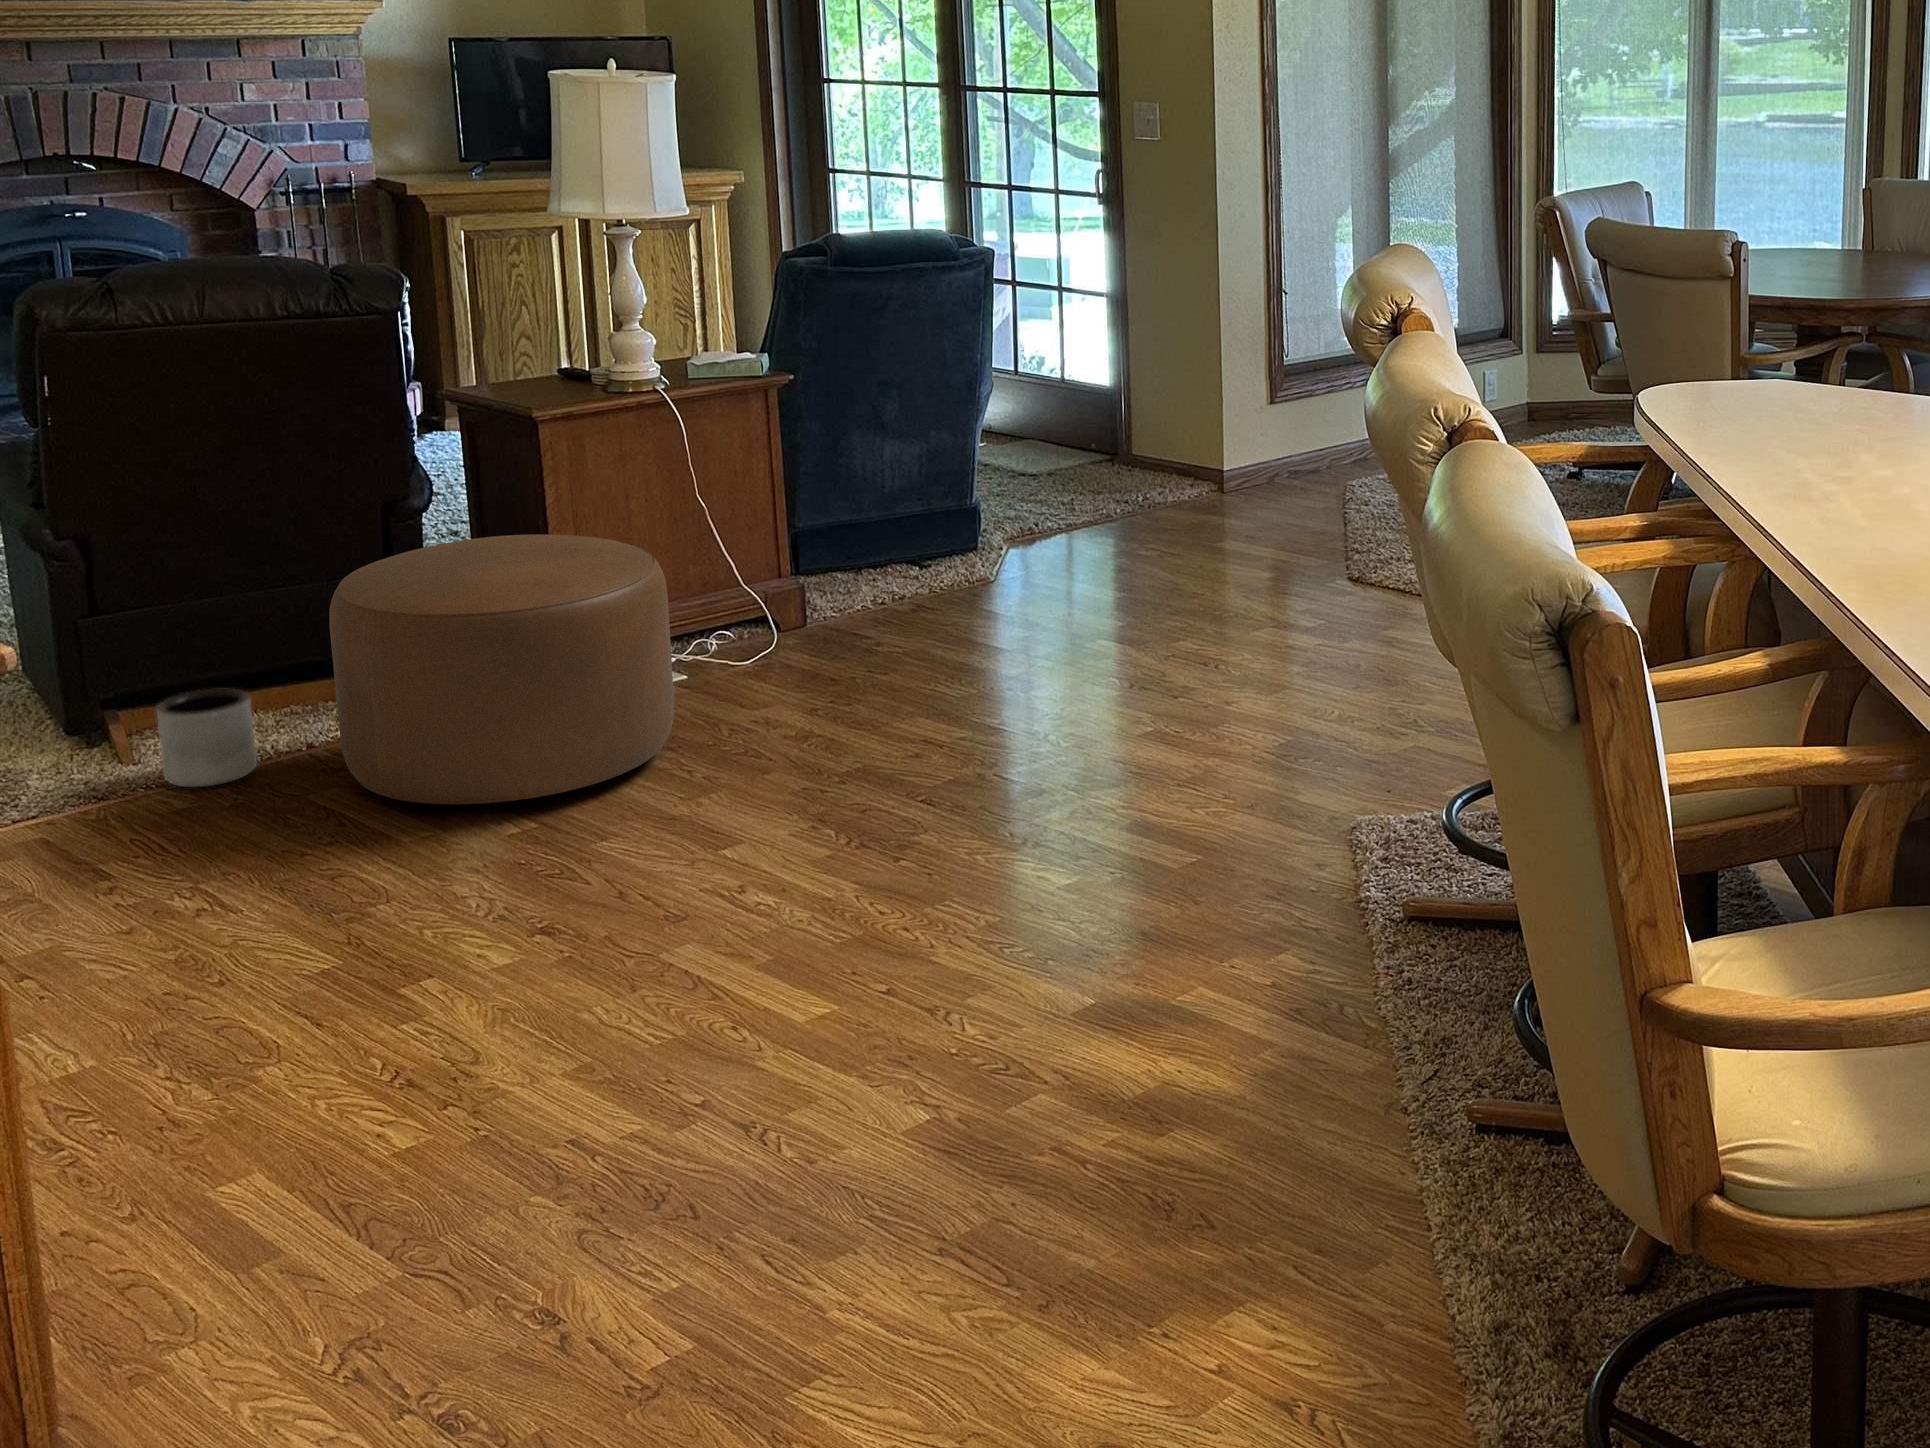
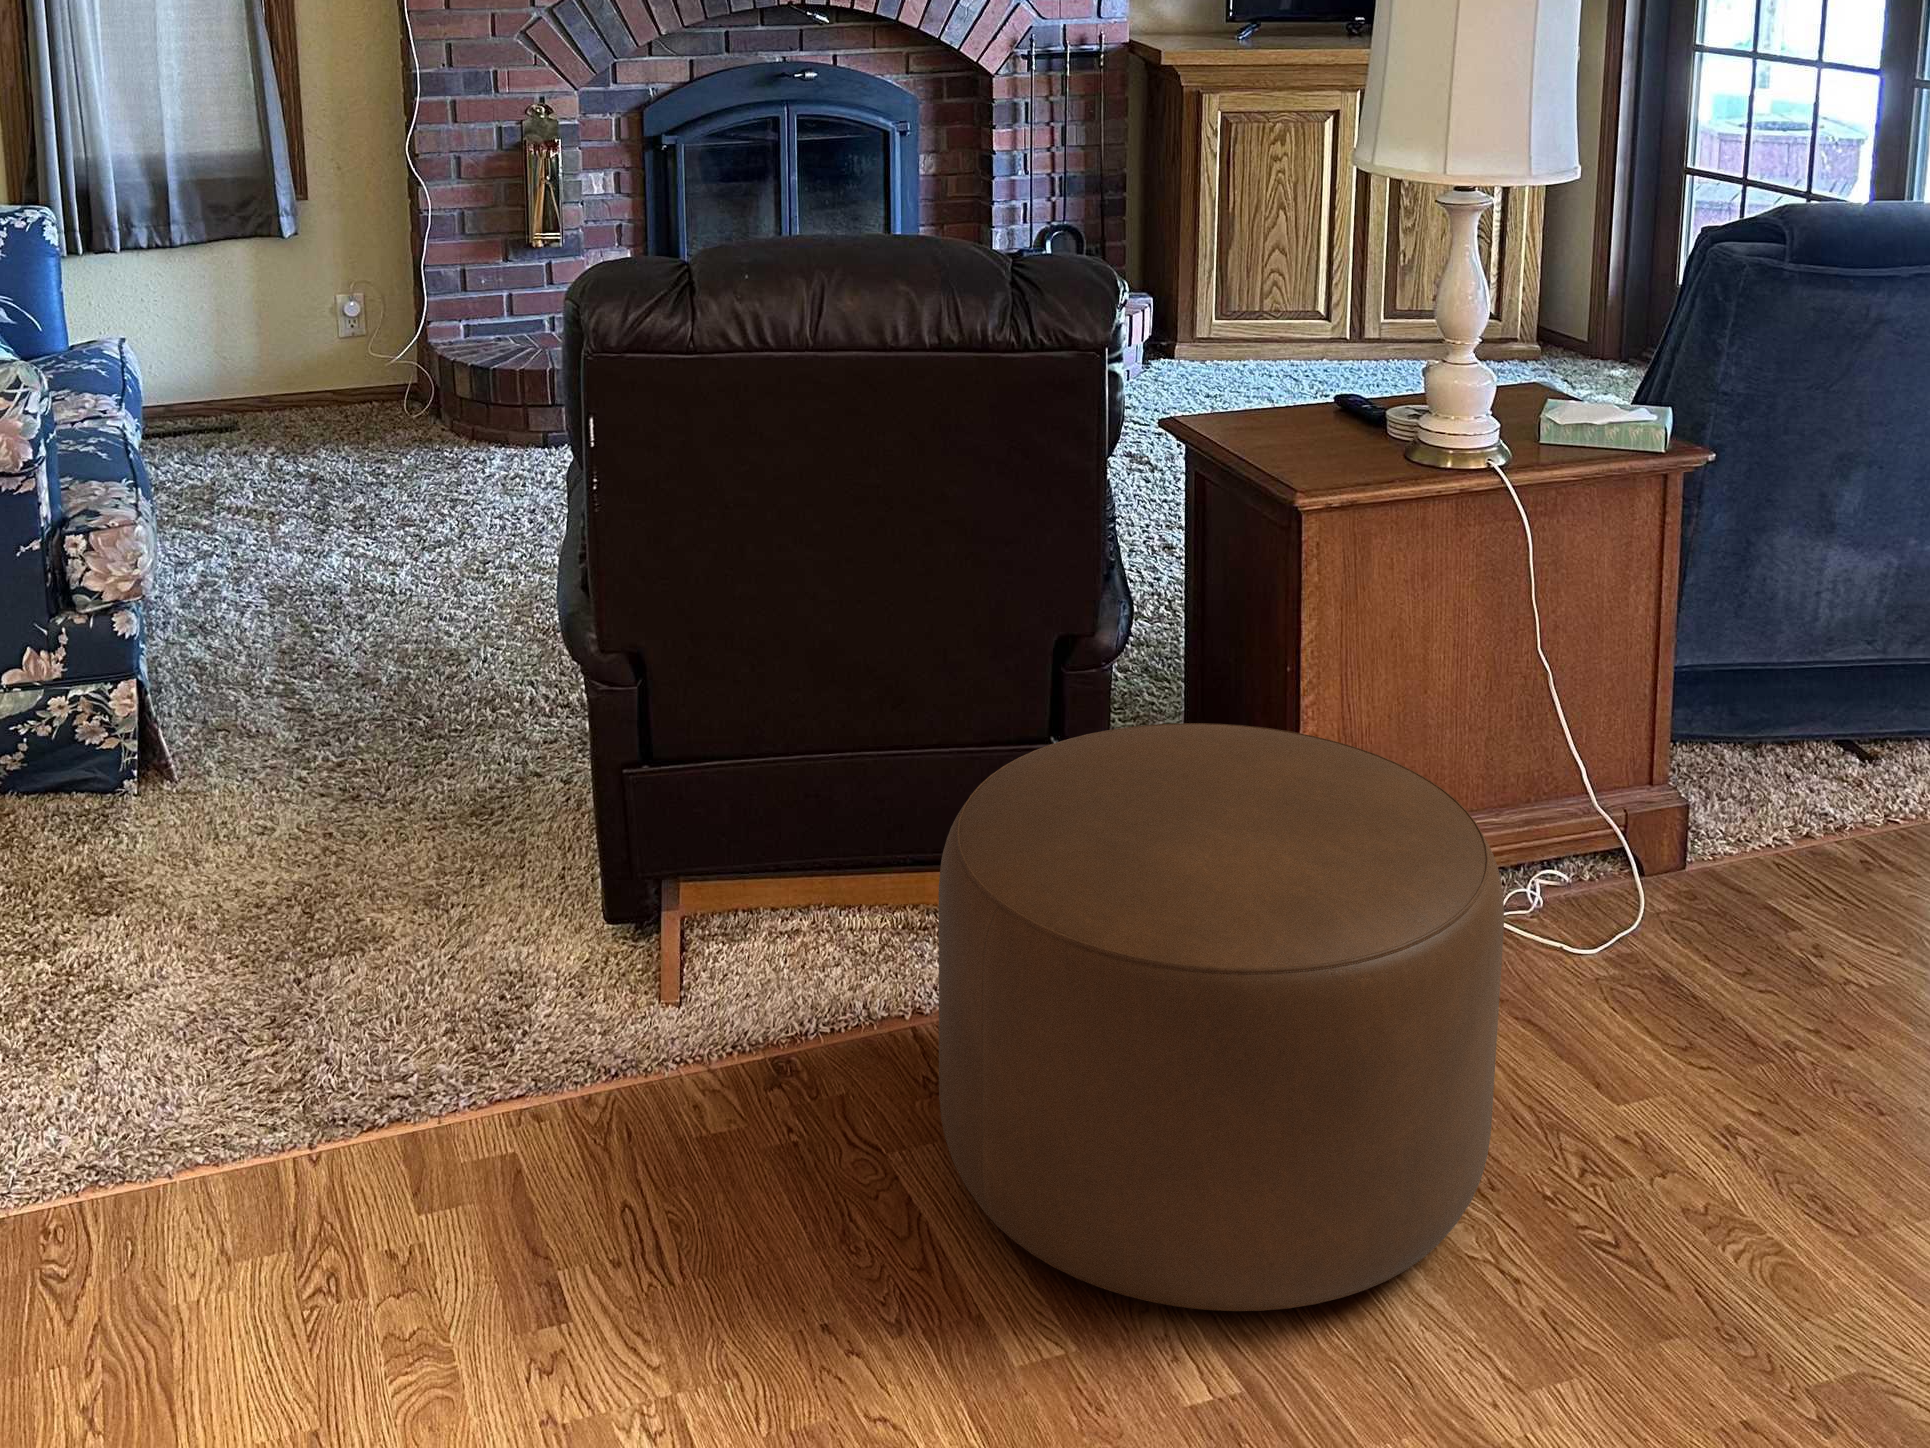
planter: present [157,688,257,787] -> none [698,902,831,1079]

